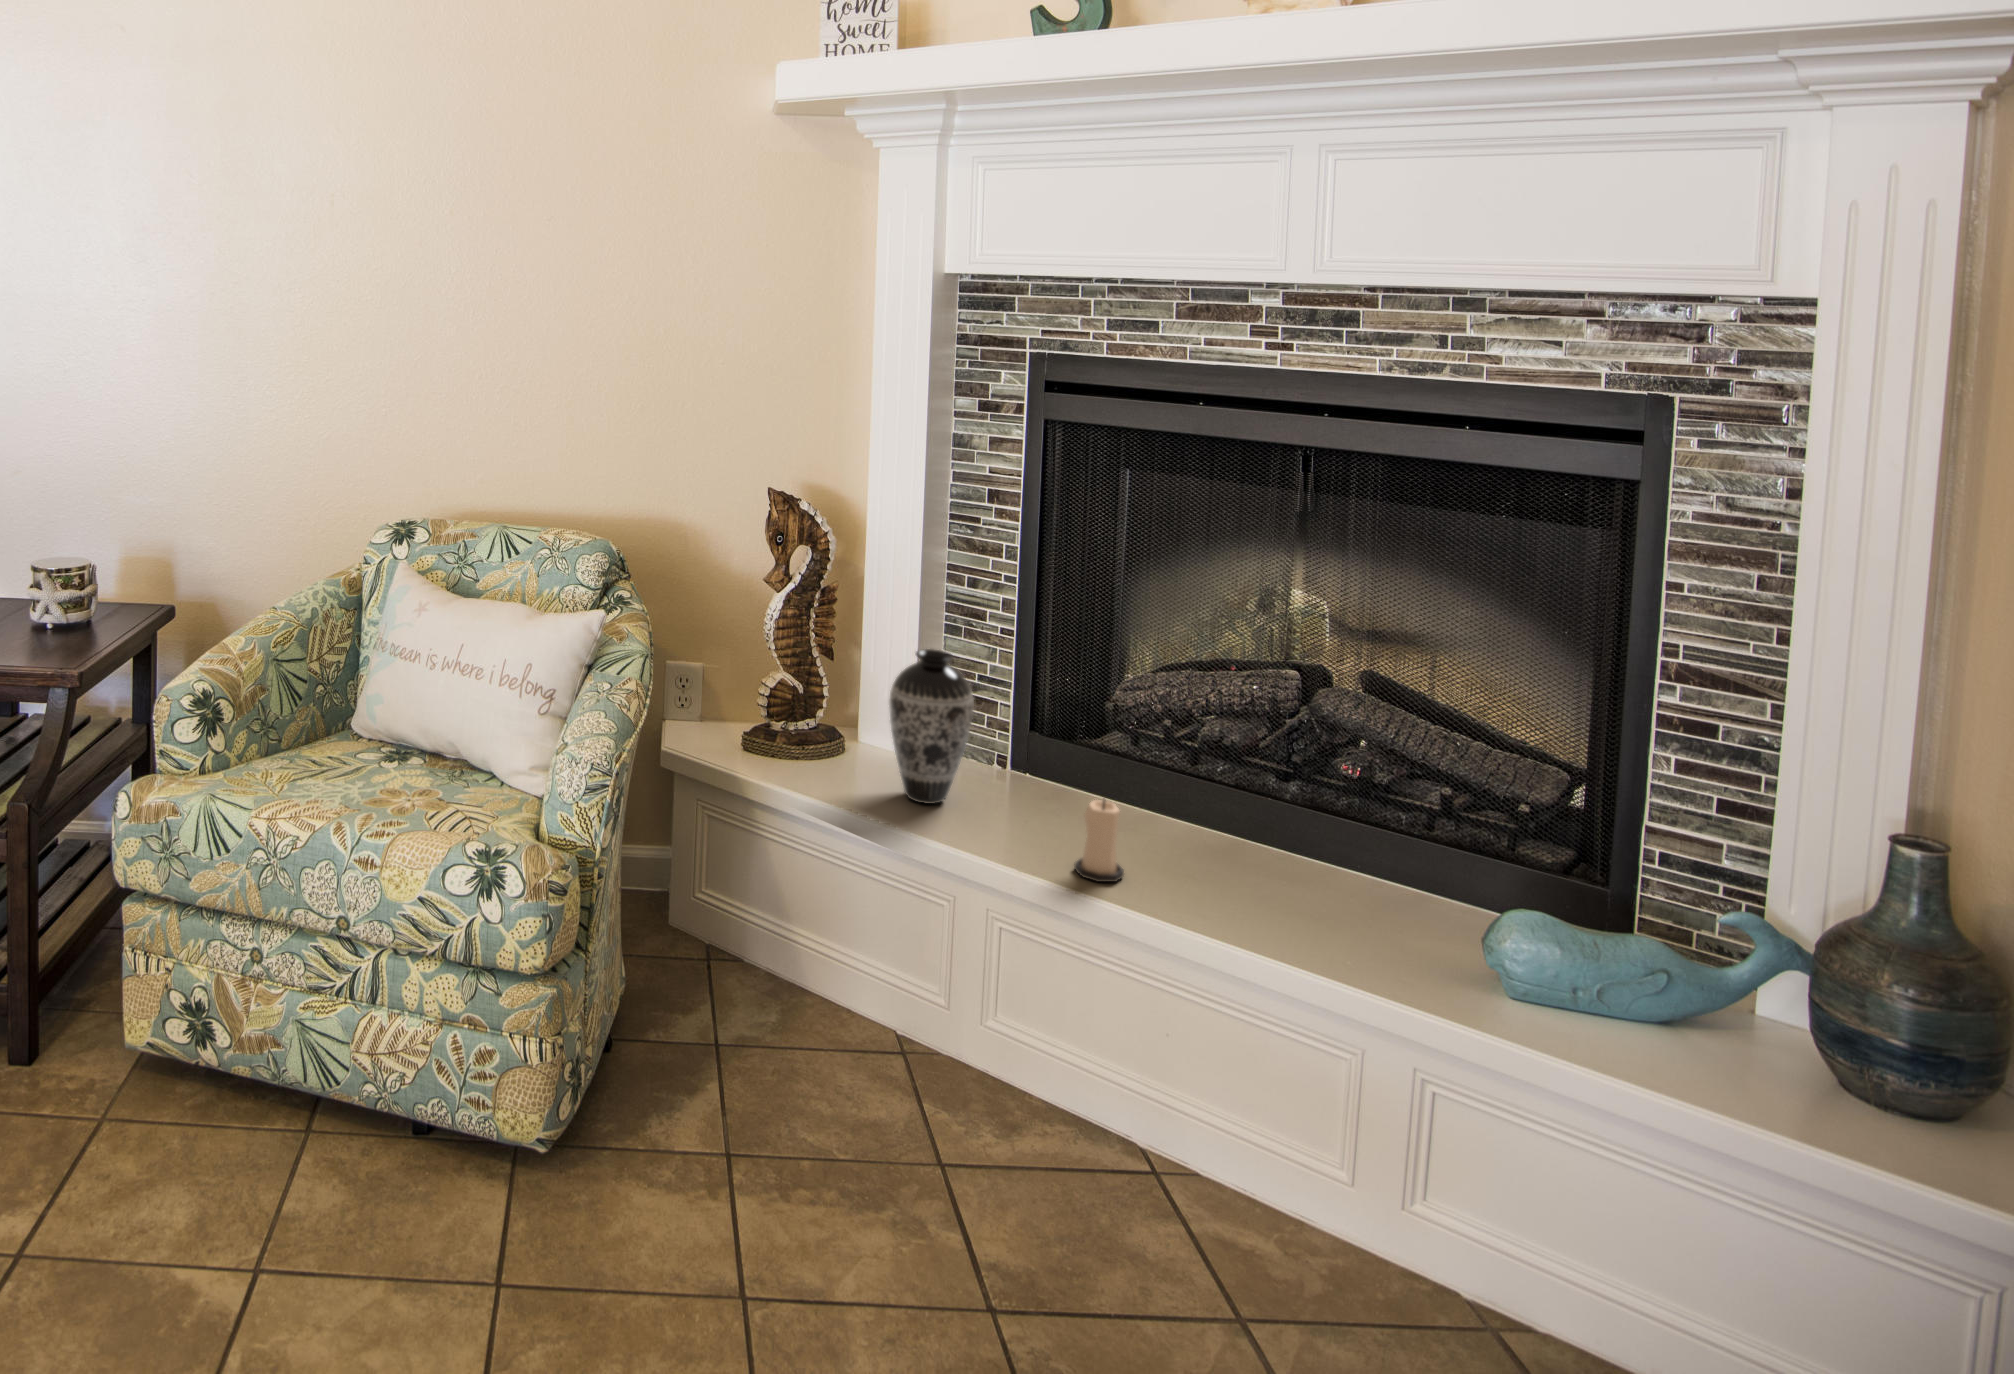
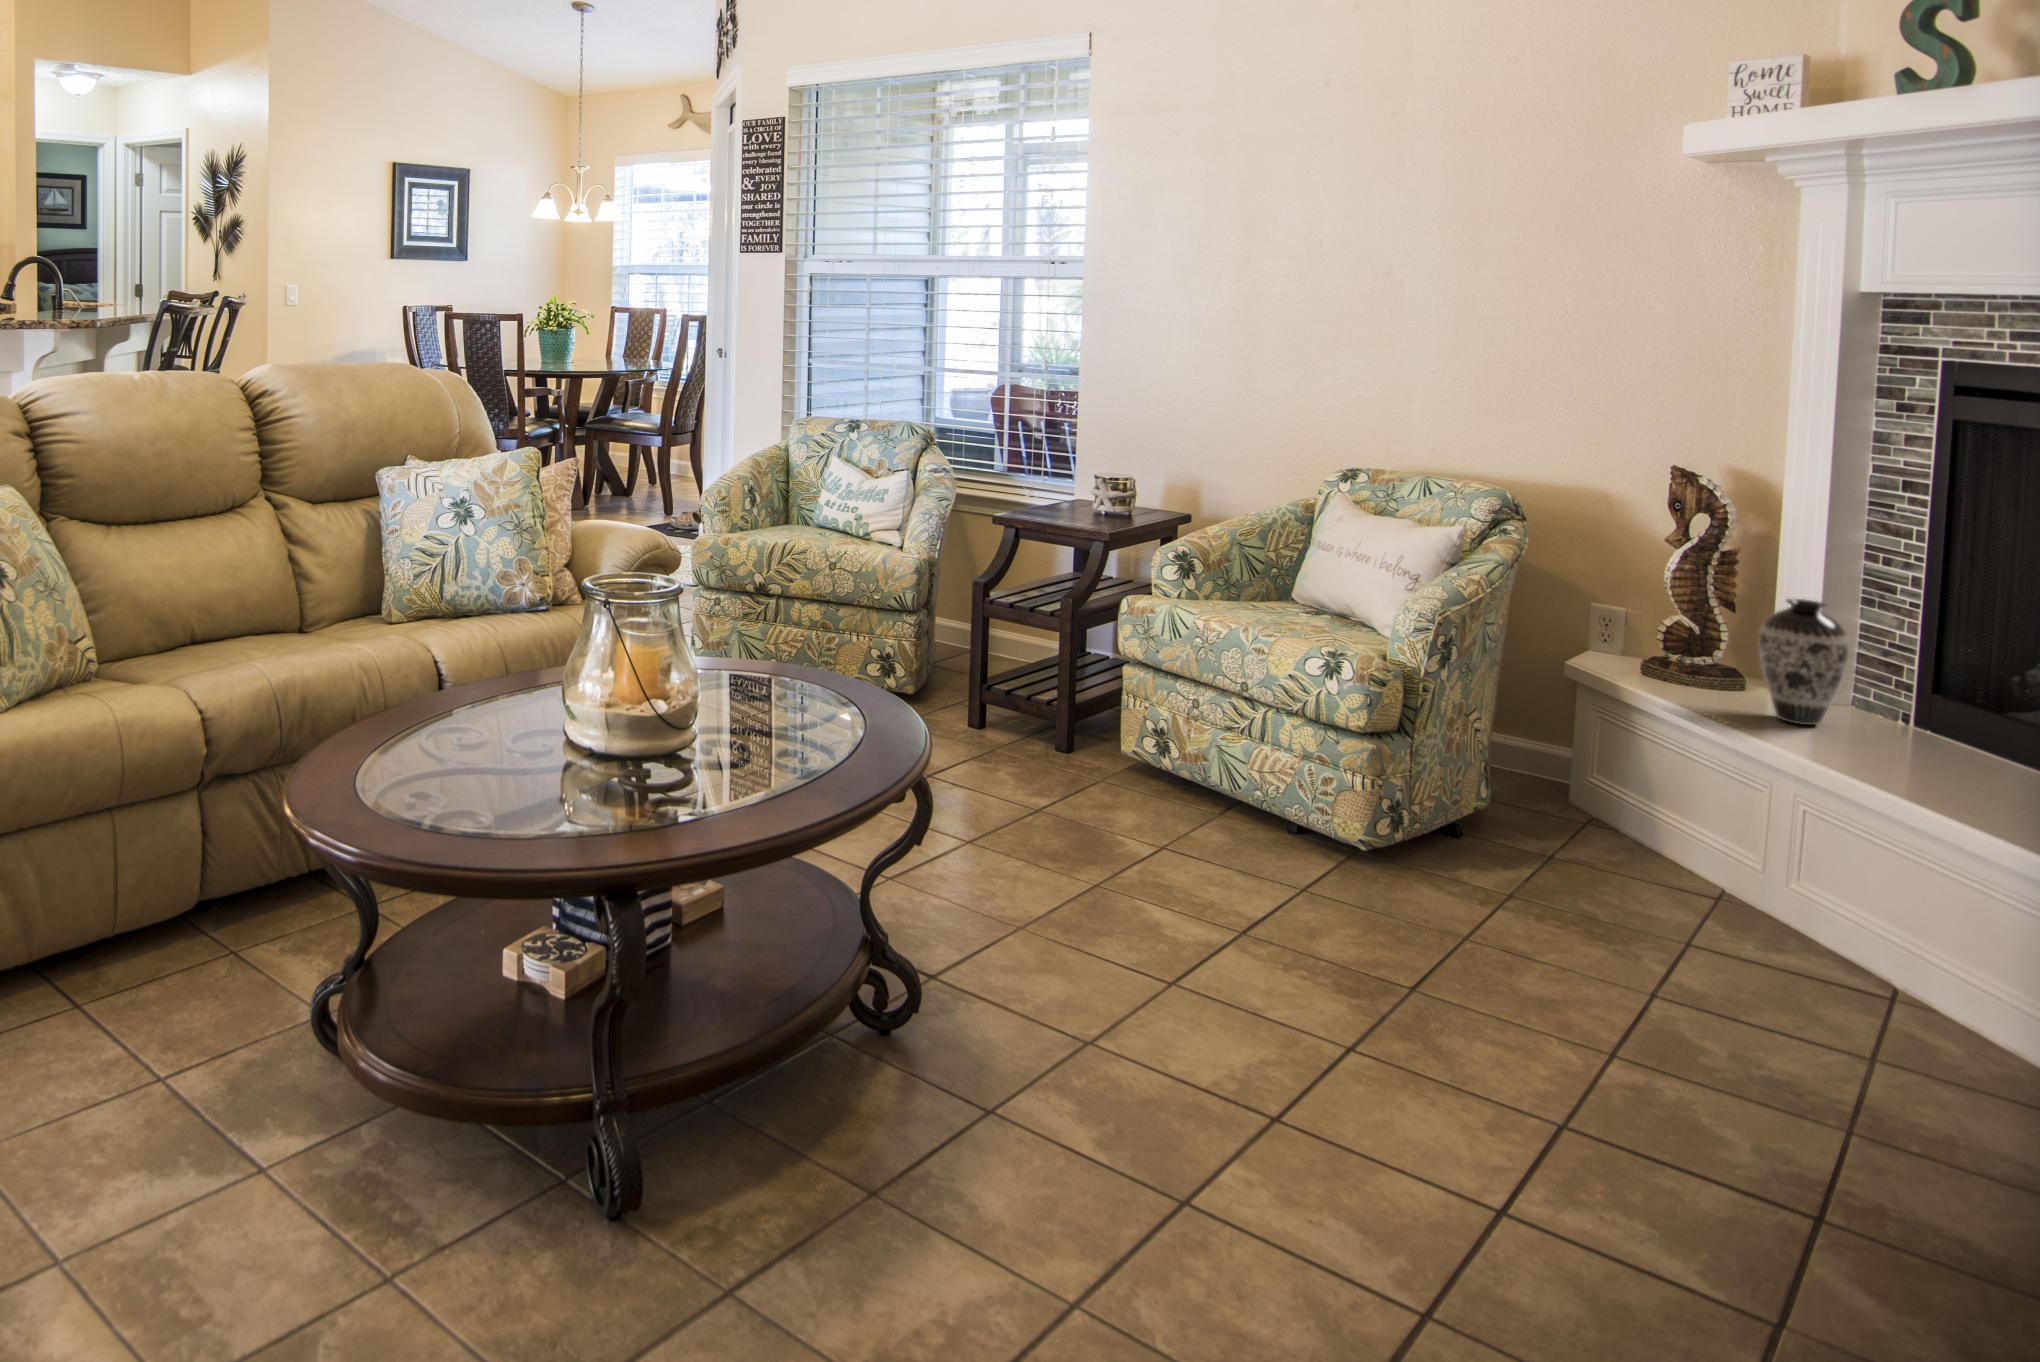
candle: present [1074,800,1124,882] -> none [1916,721,1969,792]

